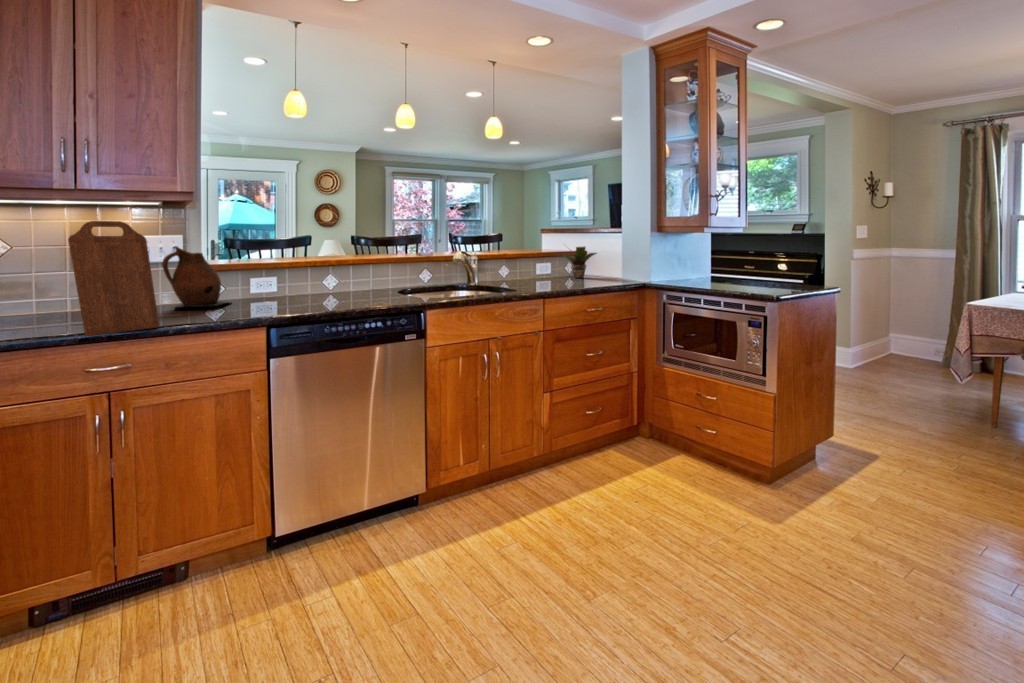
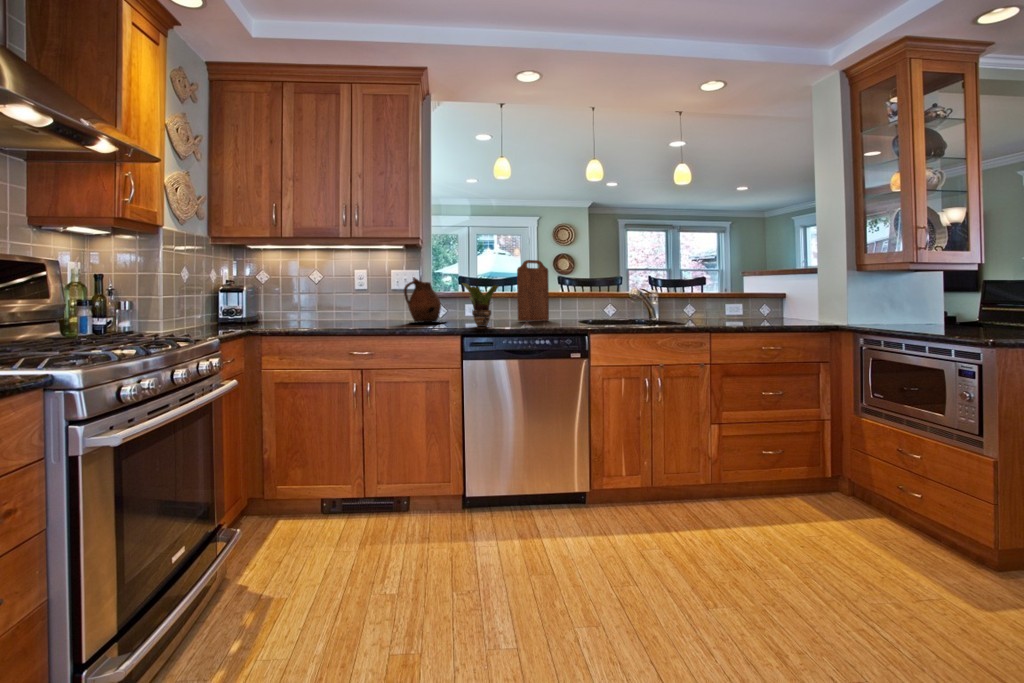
cutting board: present [68,221,159,336] -> present [517,260,549,321]
potted plant: present [563,247,597,278] -> present [462,283,499,327]

